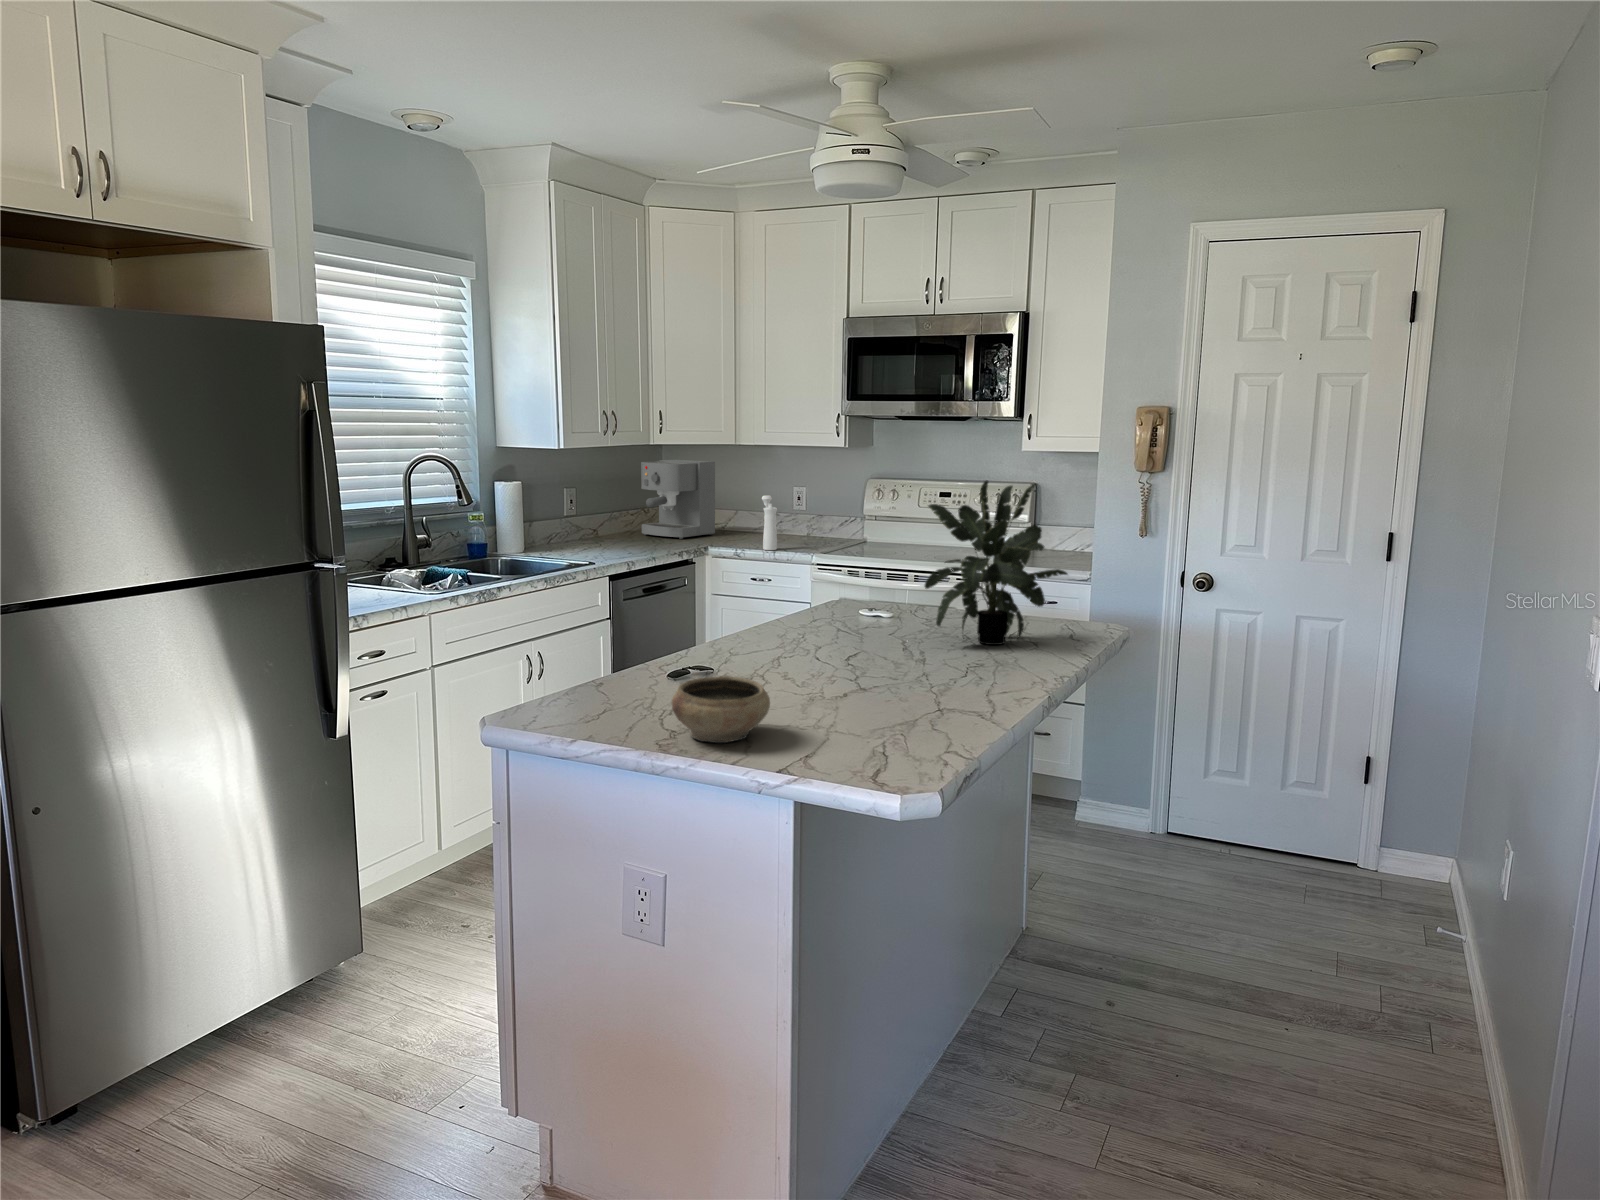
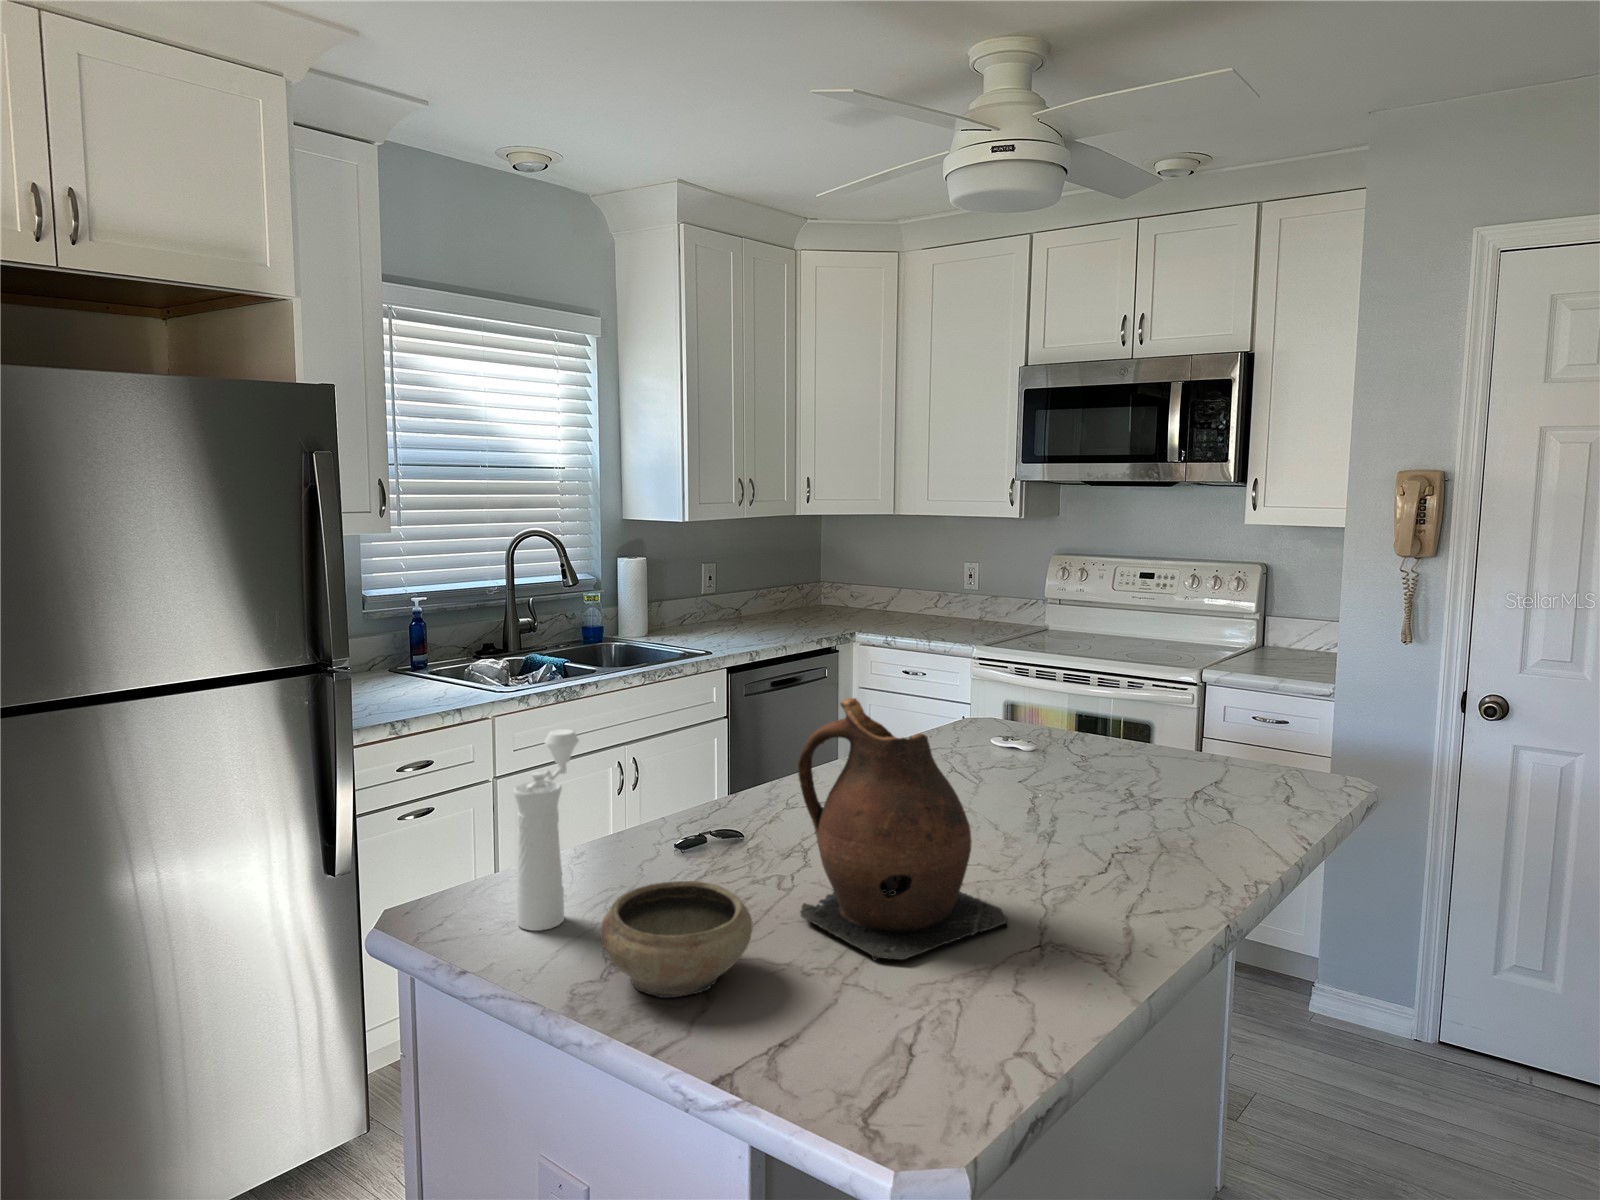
coffee maker: present [641,460,715,539] -> none [789,531,874,623]
potted plant: present [925,480,1067,645] -> none [1068,576,1278,812]
pepper mill: present [762,495,777,550] -> present [513,729,579,931]
ceramic pitcher: none [778,557,916,721] -> present [798,698,1007,961]

